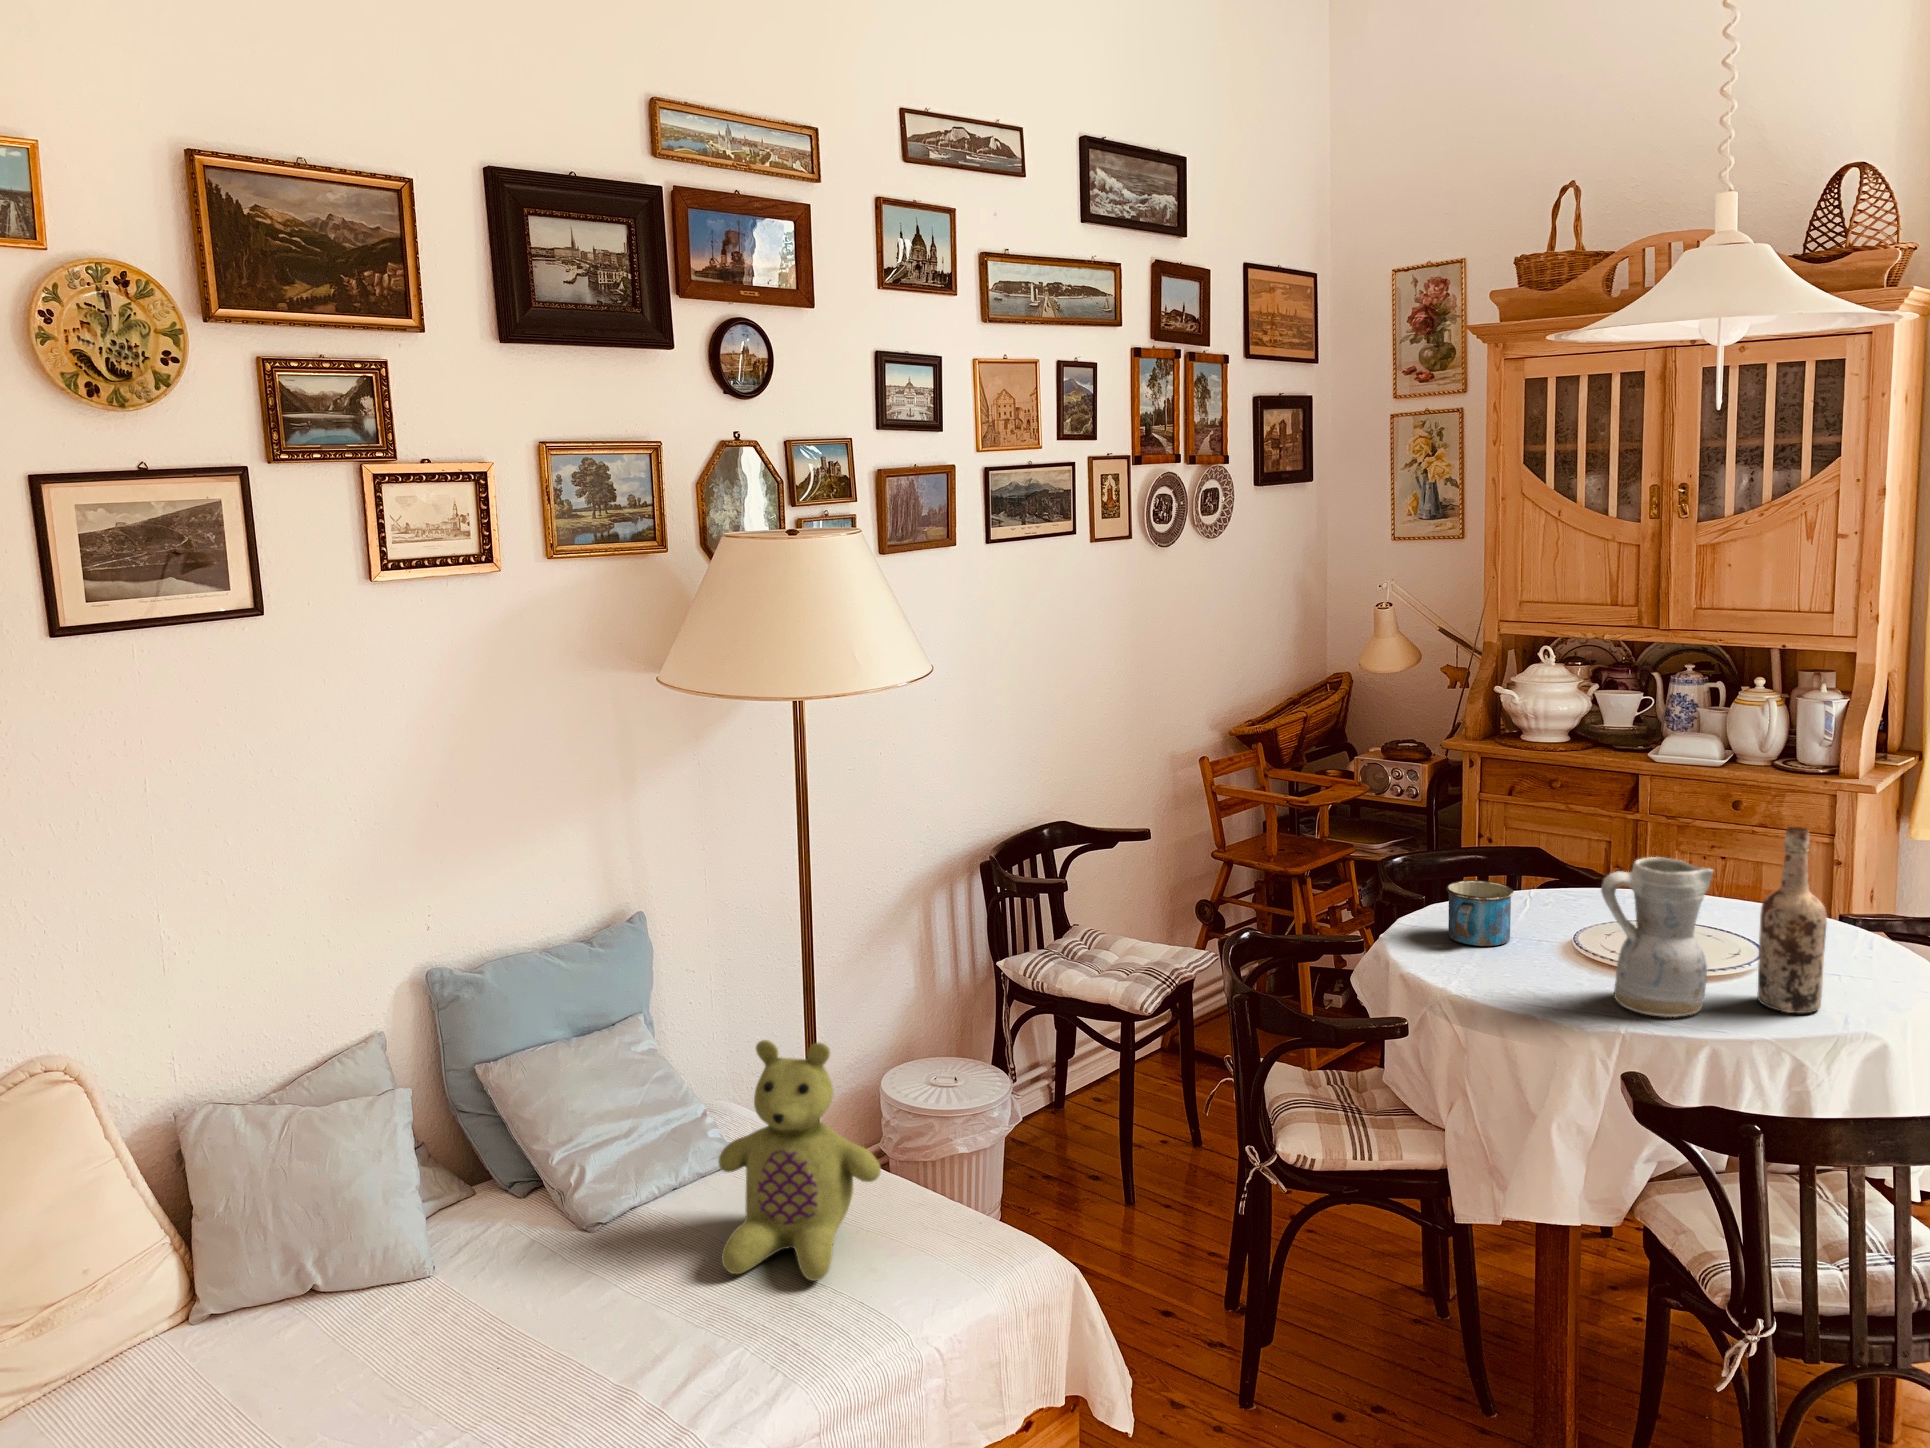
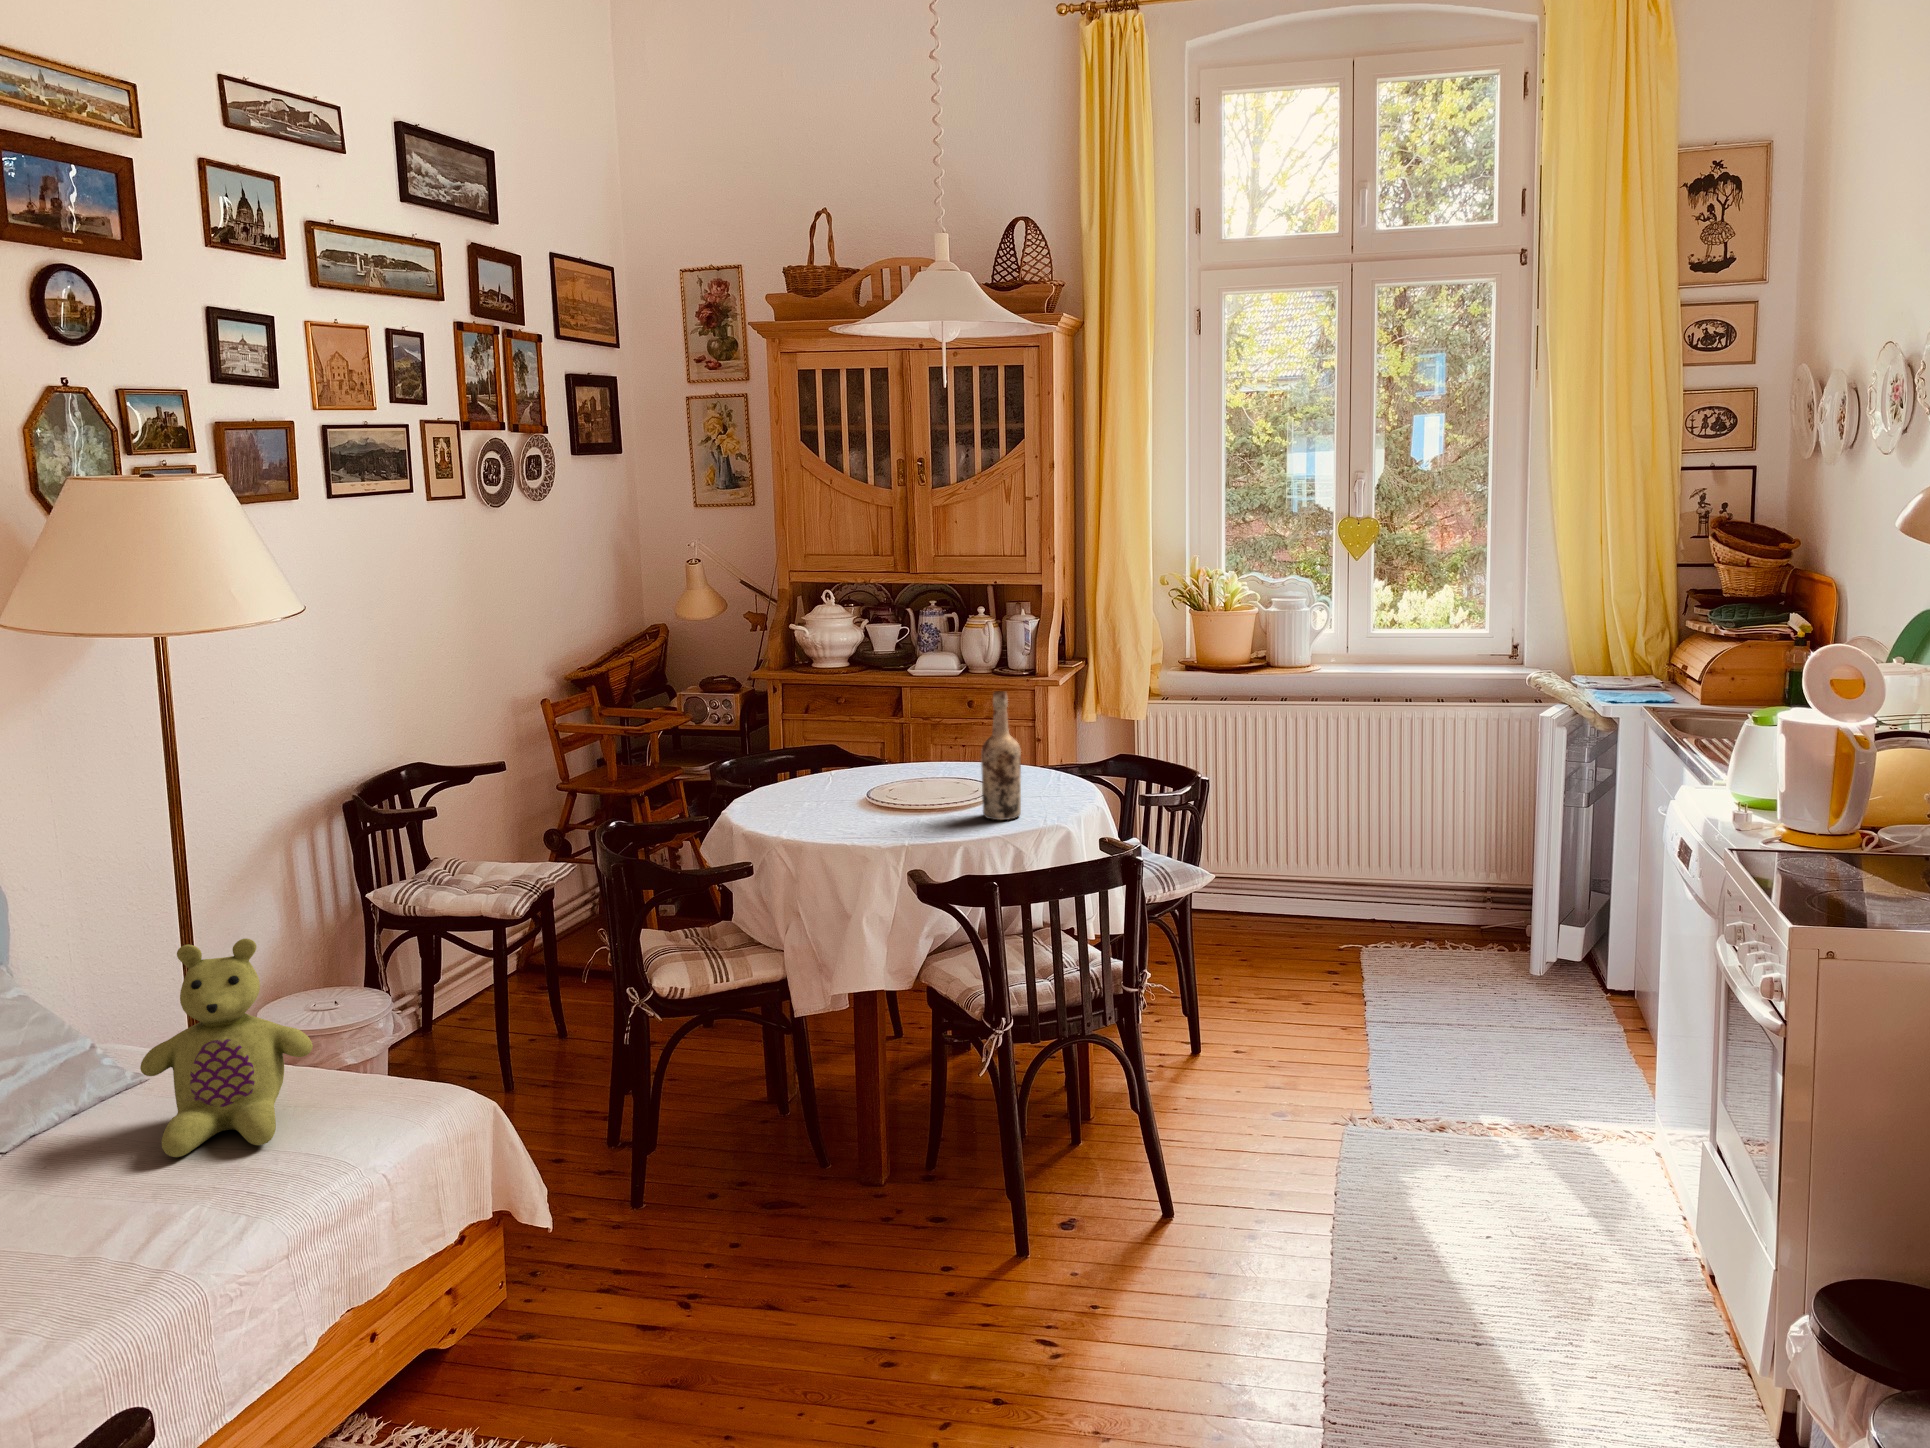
ceramic pitcher: present [1601,857,1713,1017] -> none [879,720,950,833]
mug: present [1446,880,1514,946] -> none [769,761,818,809]

